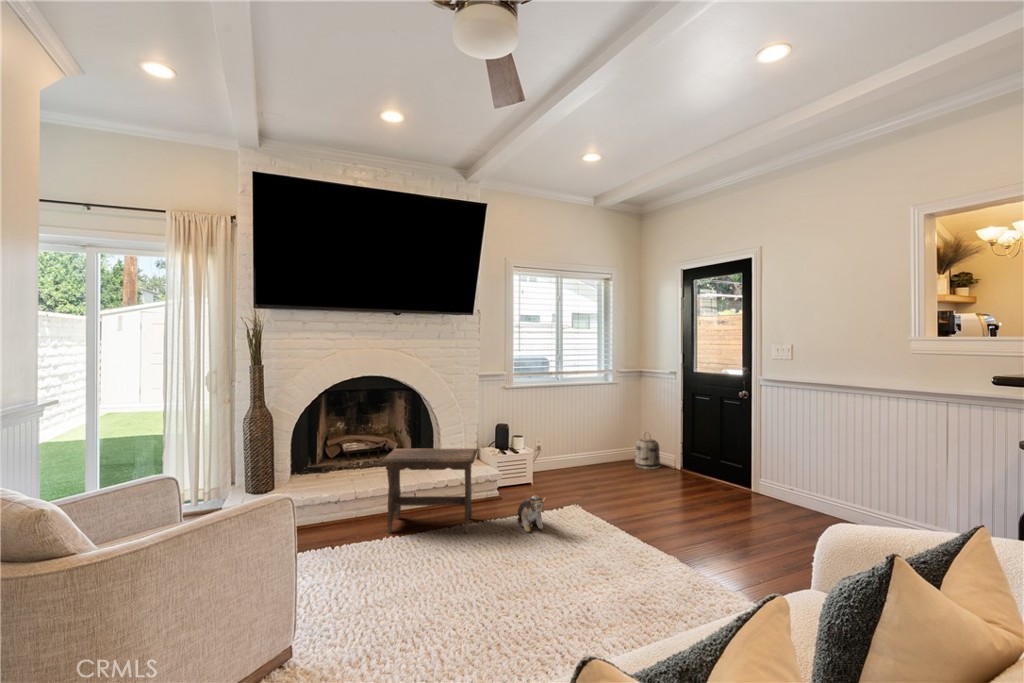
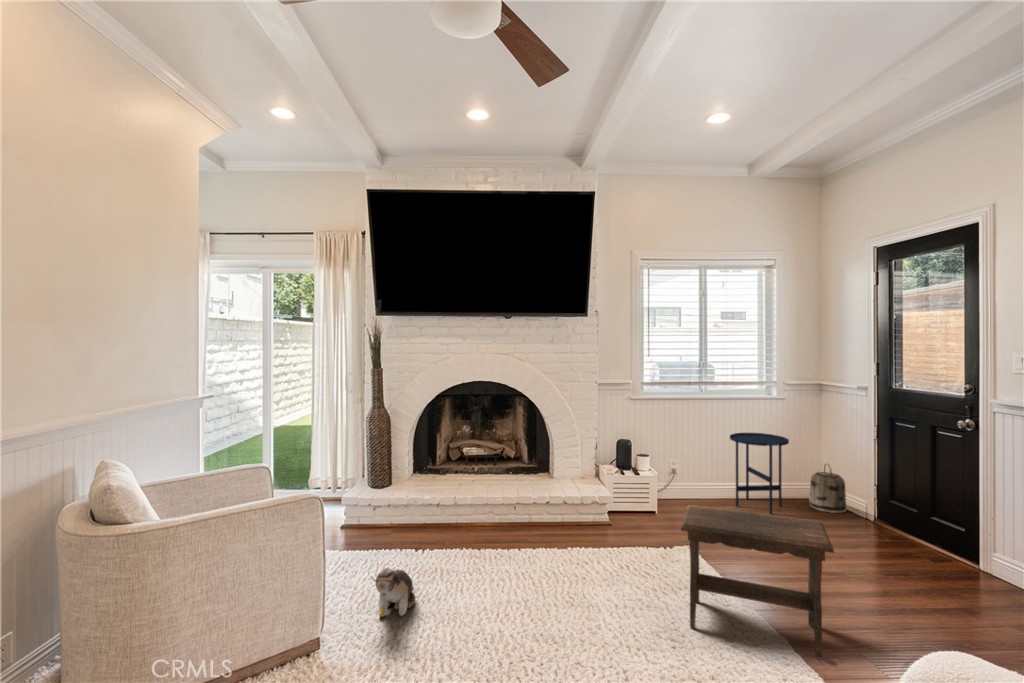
side table: none [581,412,625,475] -> present [730,433,789,515]
footstool: present [381,448,477,533] -> present [681,505,834,658]
plush toy: present [518,495,545,532] -> present [371,568,415,617]

